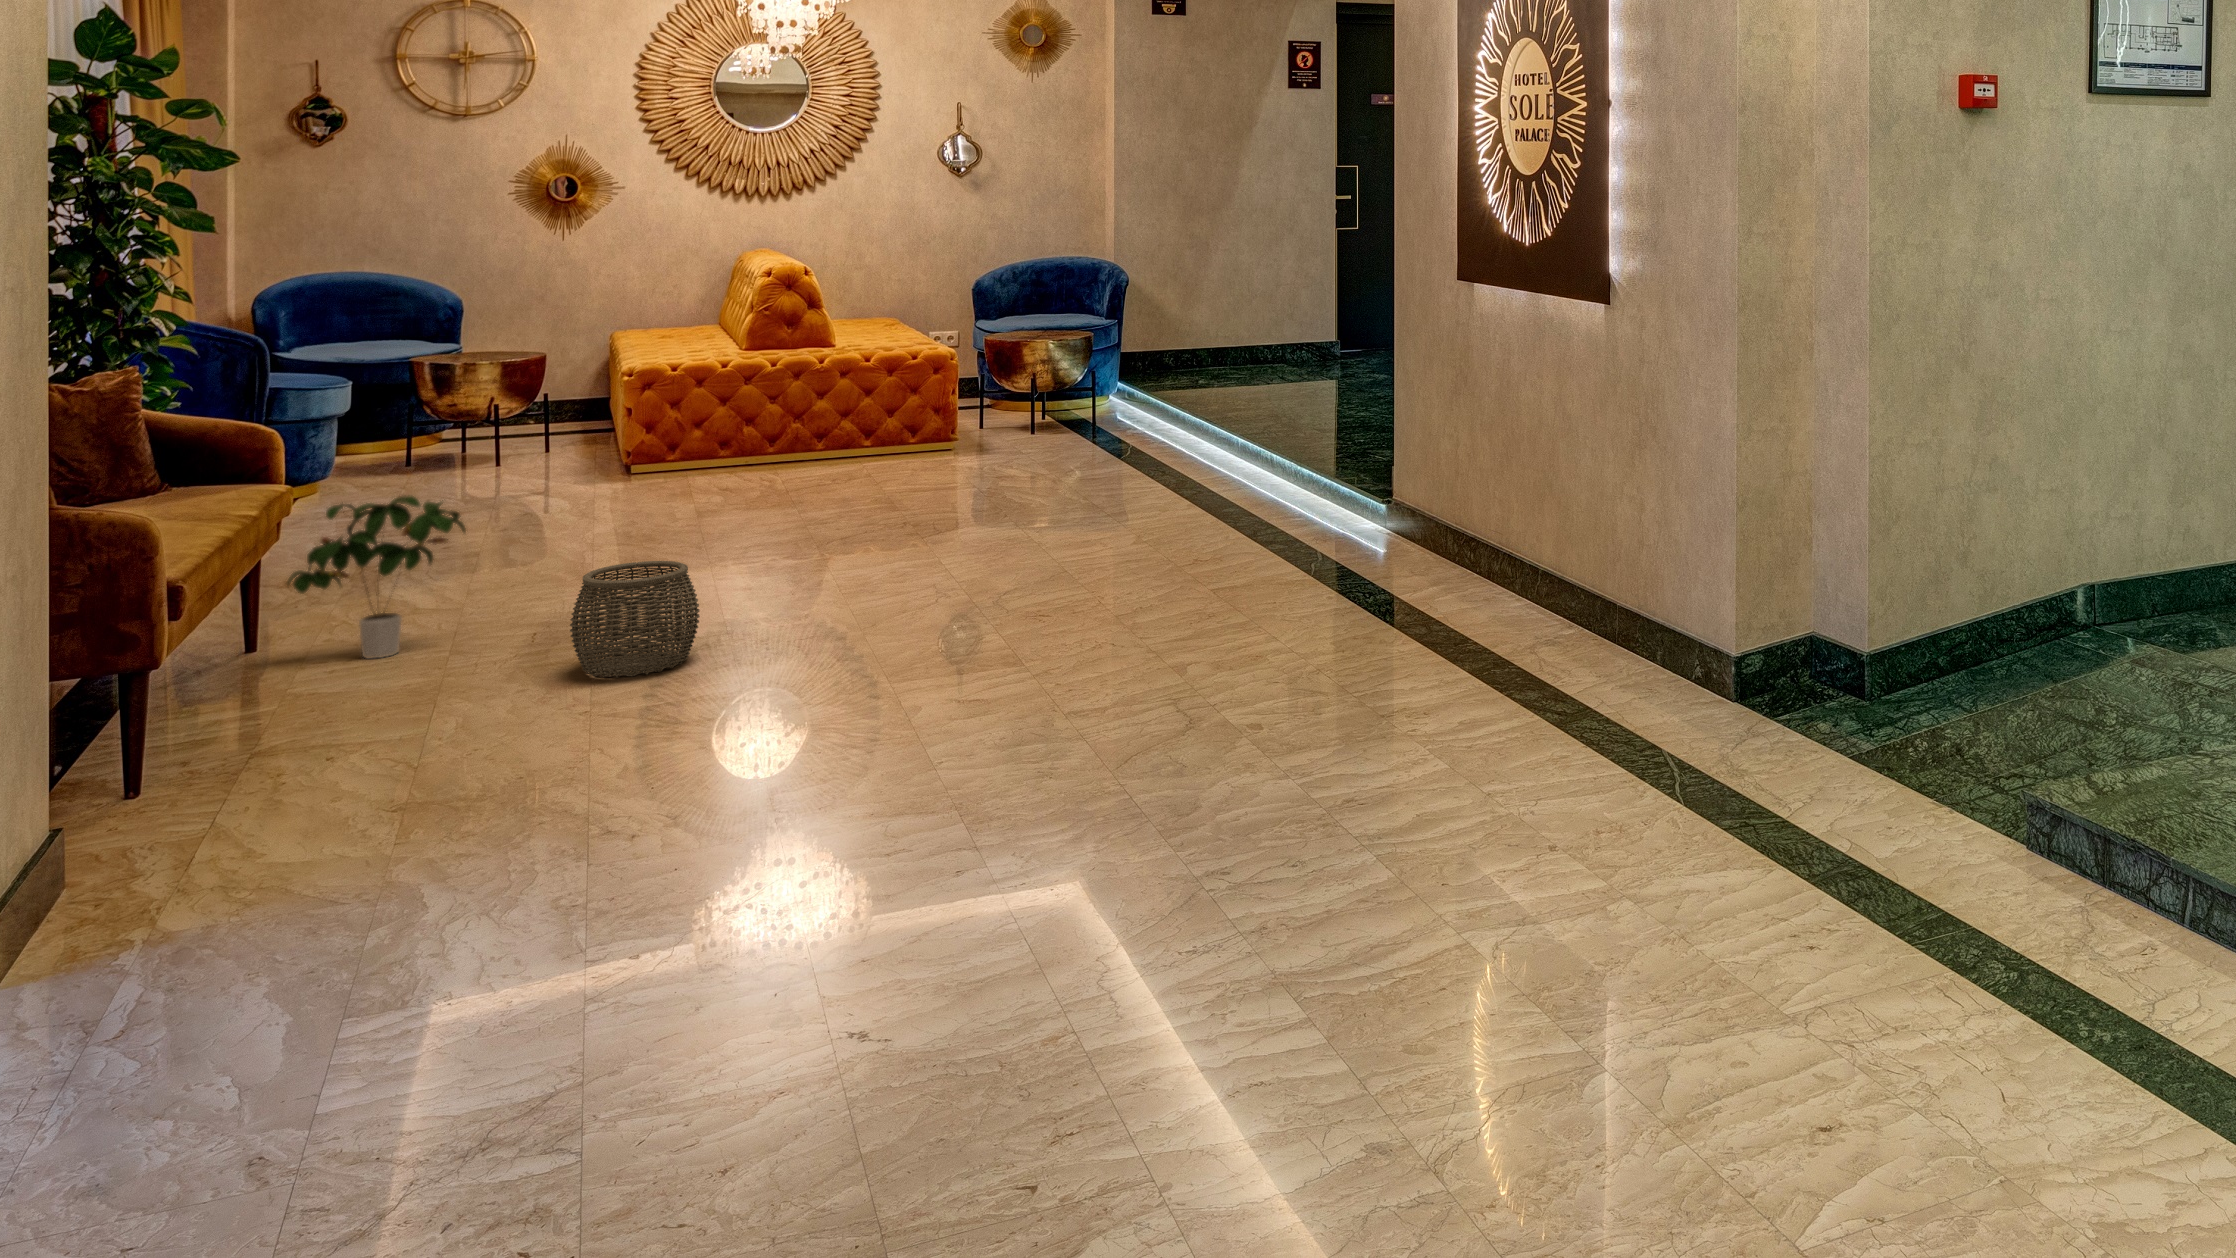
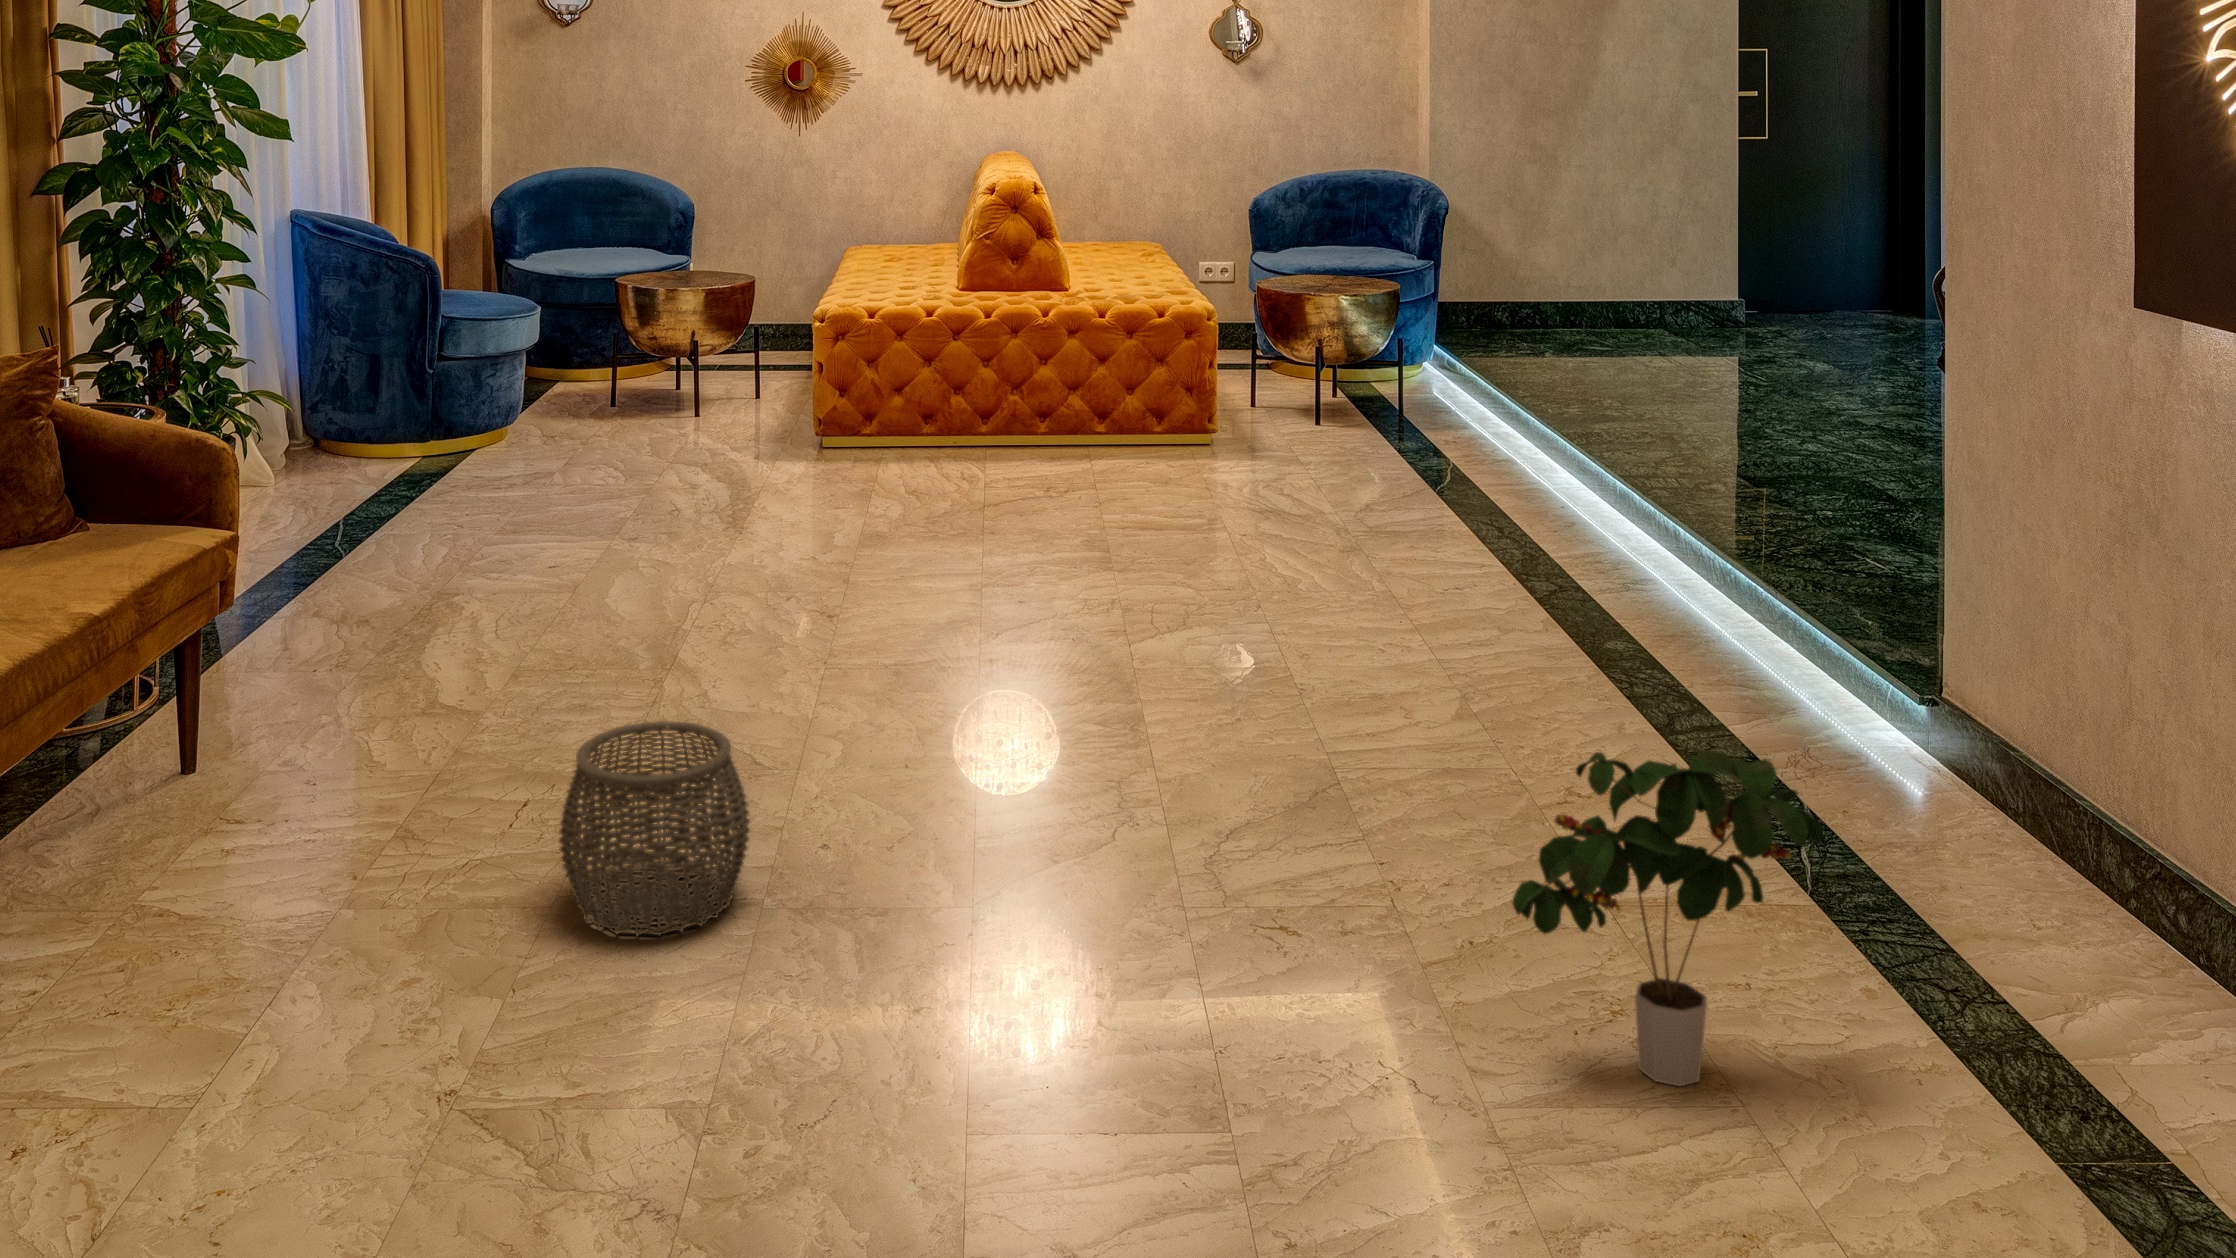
potted plant: present [288,496,466,659] -> present [1512,751,1823,1086]

